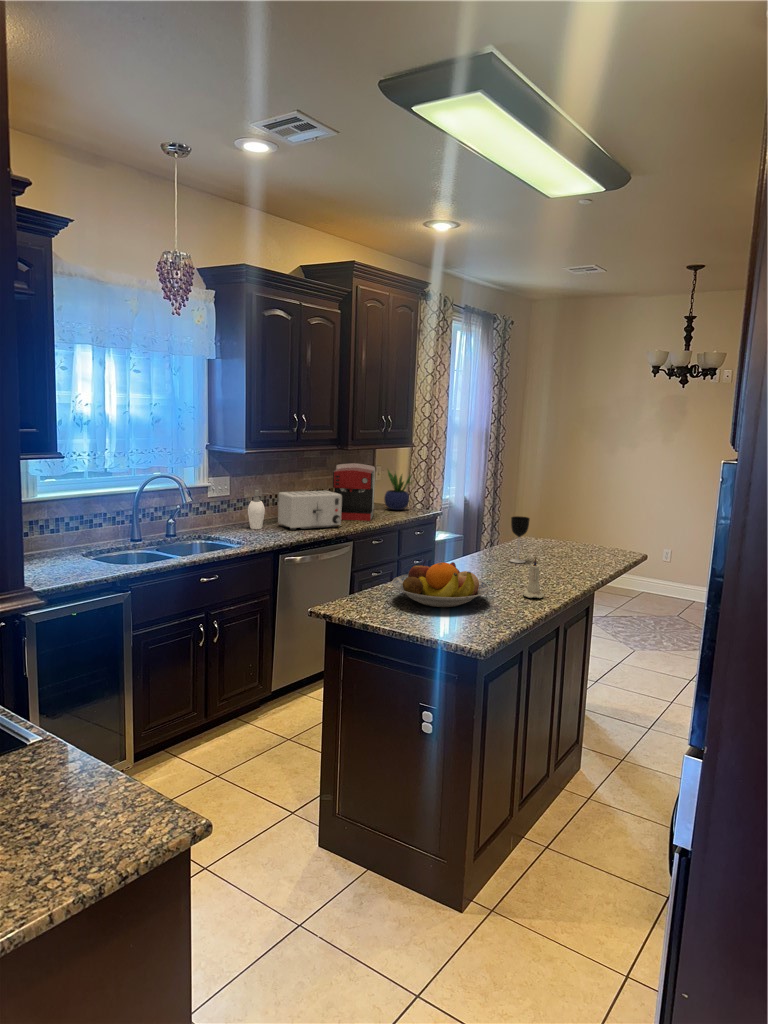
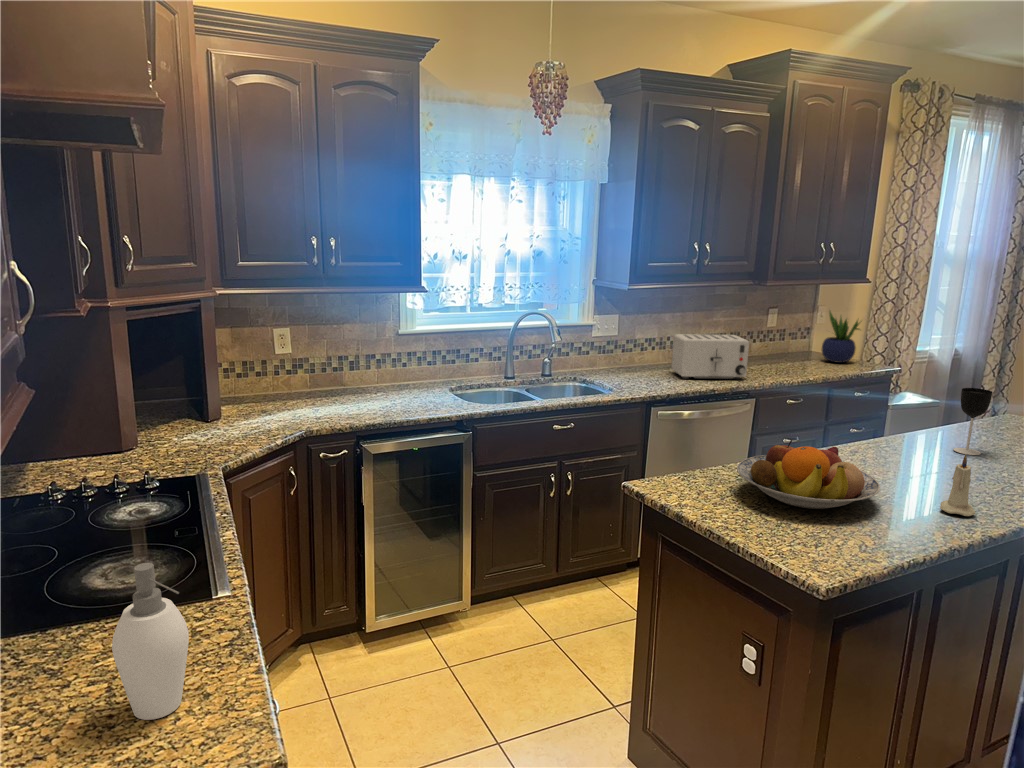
coffee maker: present [333,463,375,521] -> none [743,303,807,374]
soap dispenser: present [248,490,268,529] -> present [112,563,189,720]

